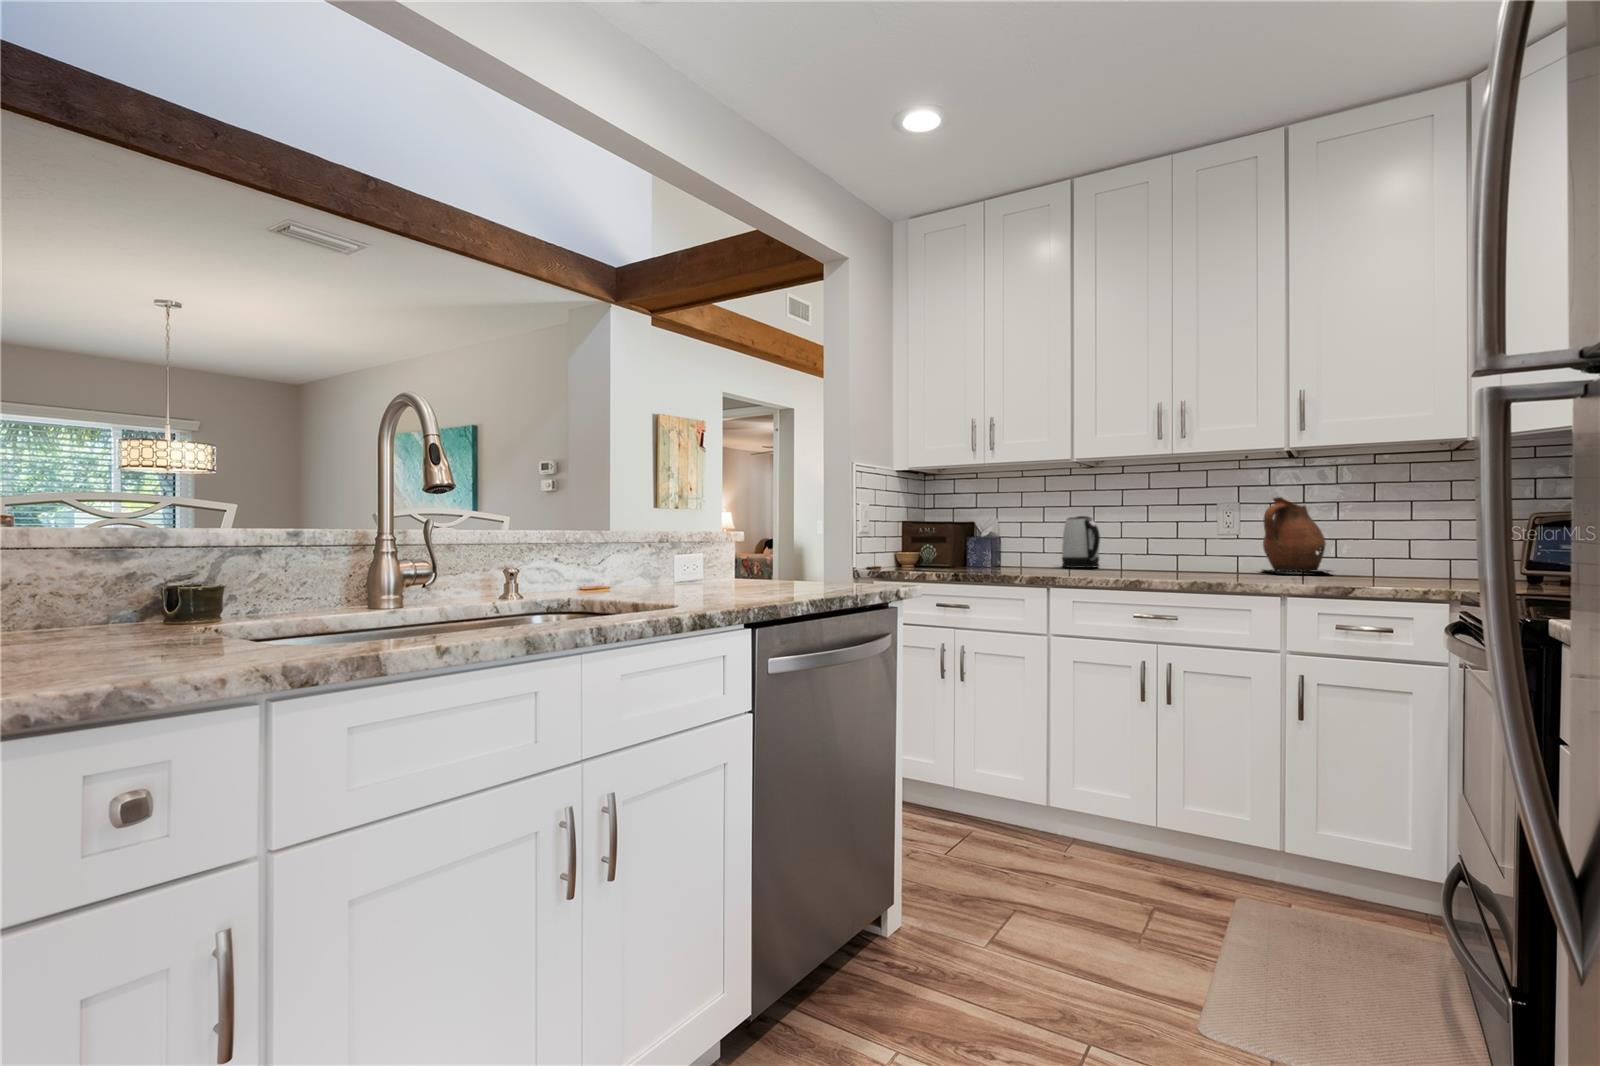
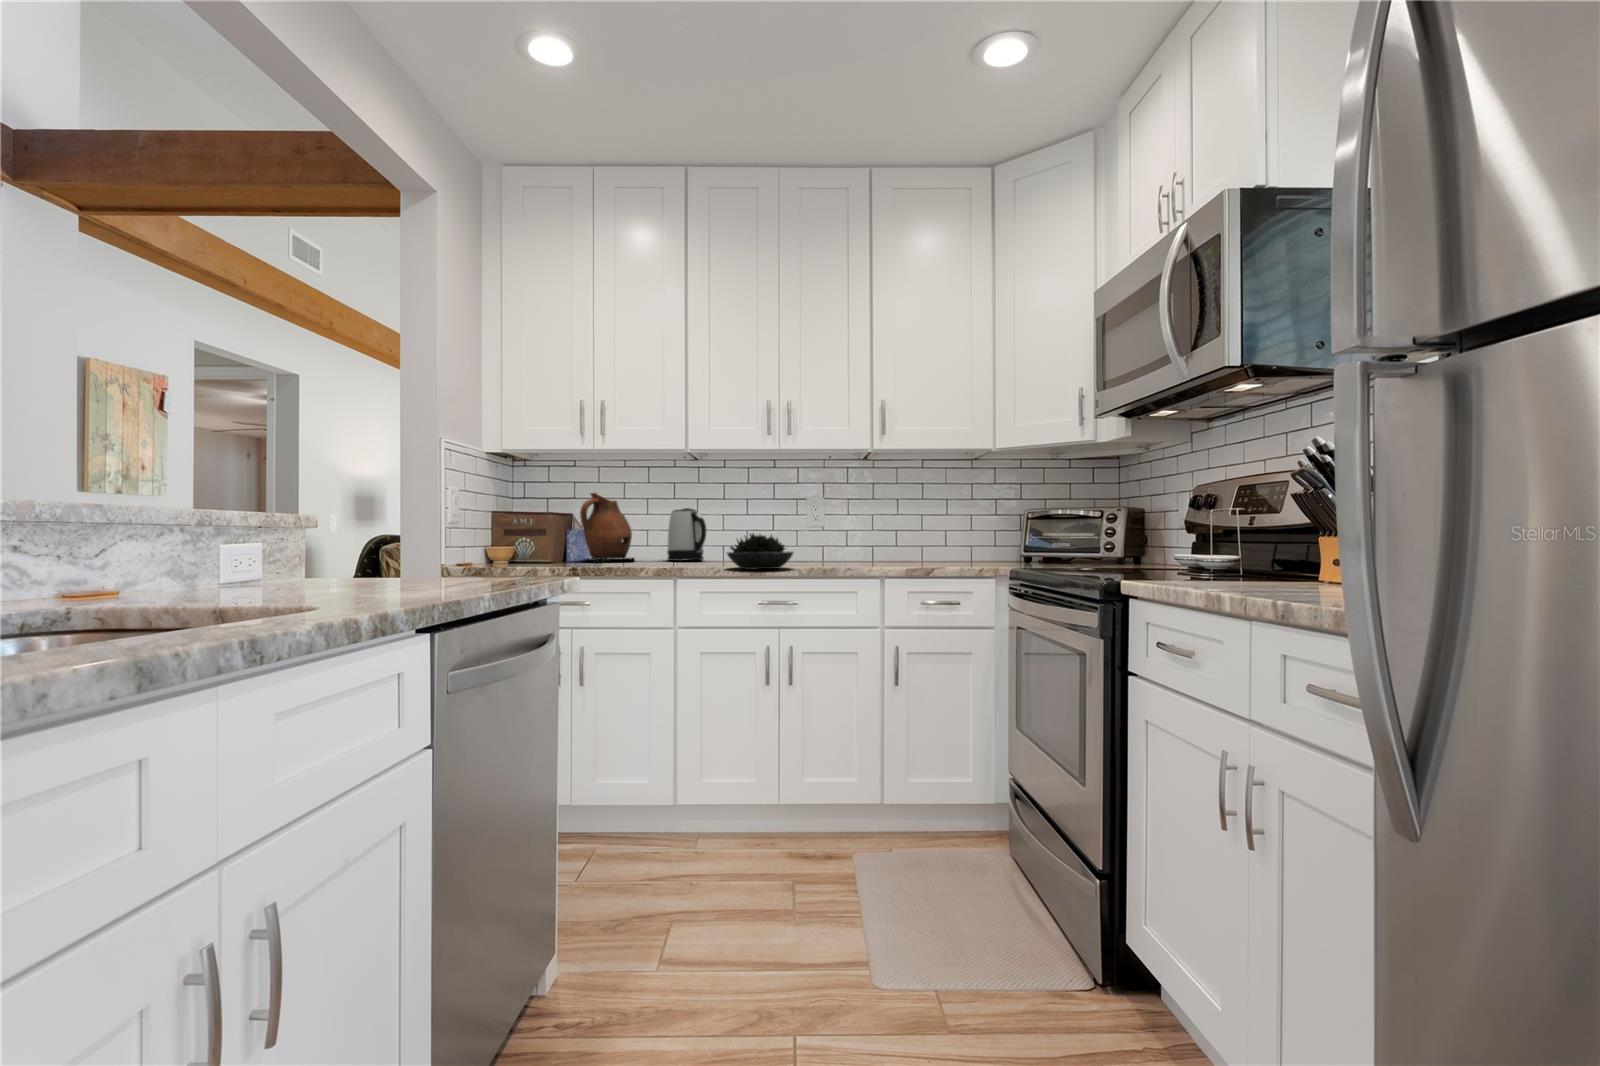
ceramic pitcher: present [1262,497,1330,572] -> present [580,493,635,560]
succulent plant: none [1106,543,1183,580] -> present [727,534,793,569]

